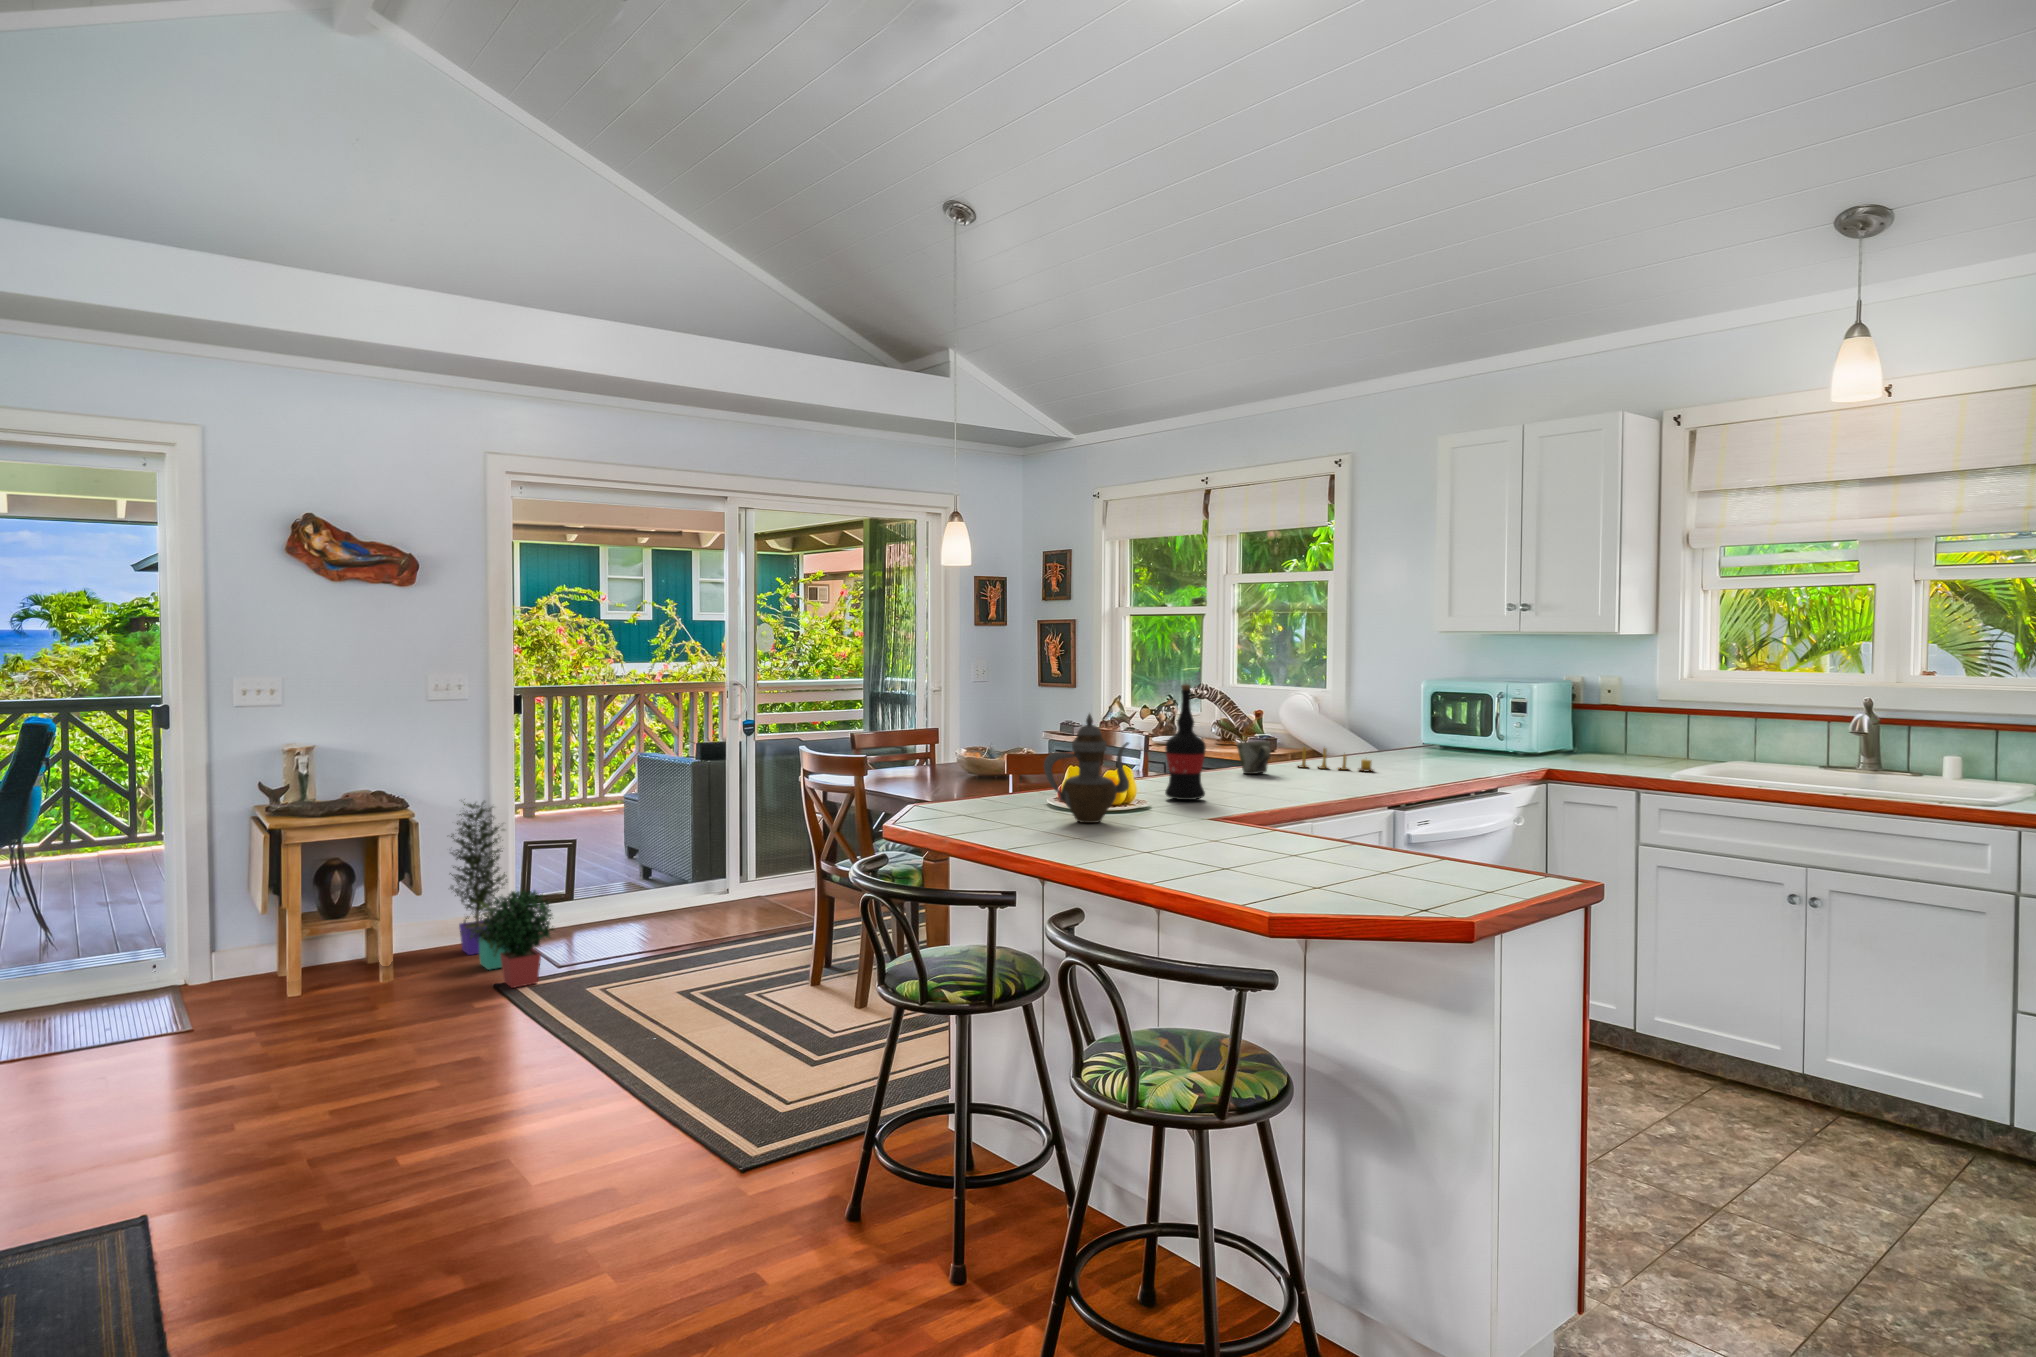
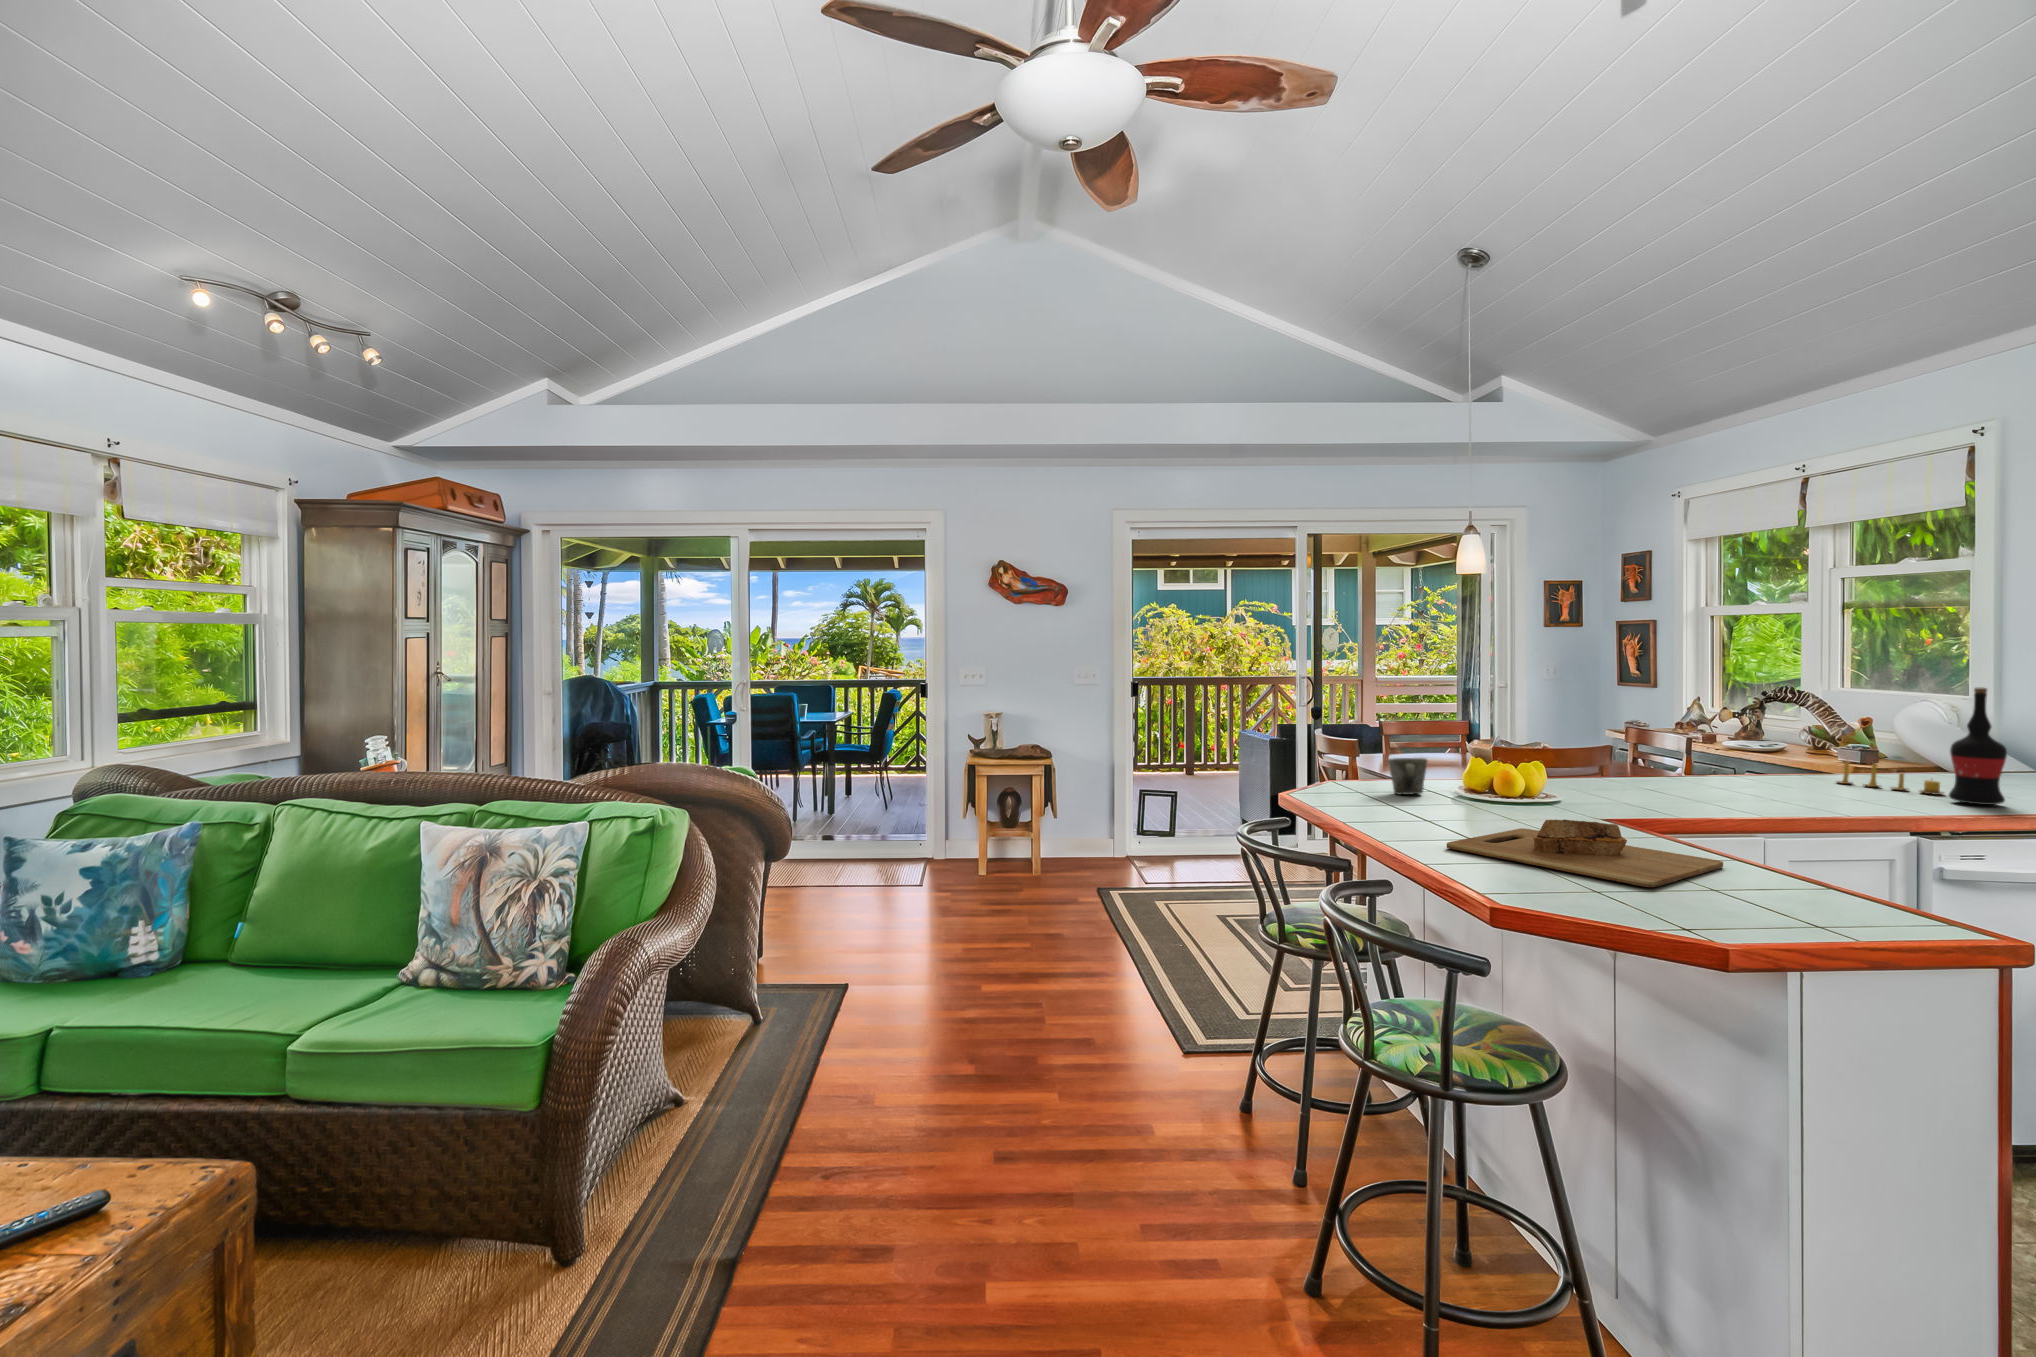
wine bottle: present [1165,684,1206,800] -> present [1949,687,2007,805]
teapot: present [1044,714,1129,823] -> none [1431,711,1524,813]
mug: present [1237,741,1271,774] -> present [1388,758,1427,794]
potted plant: present [450,802,553,988] -> none [1080,756,1138,894]
cutting board: none [1127,820,1353,878] -> present [1447,819,1723,887]

